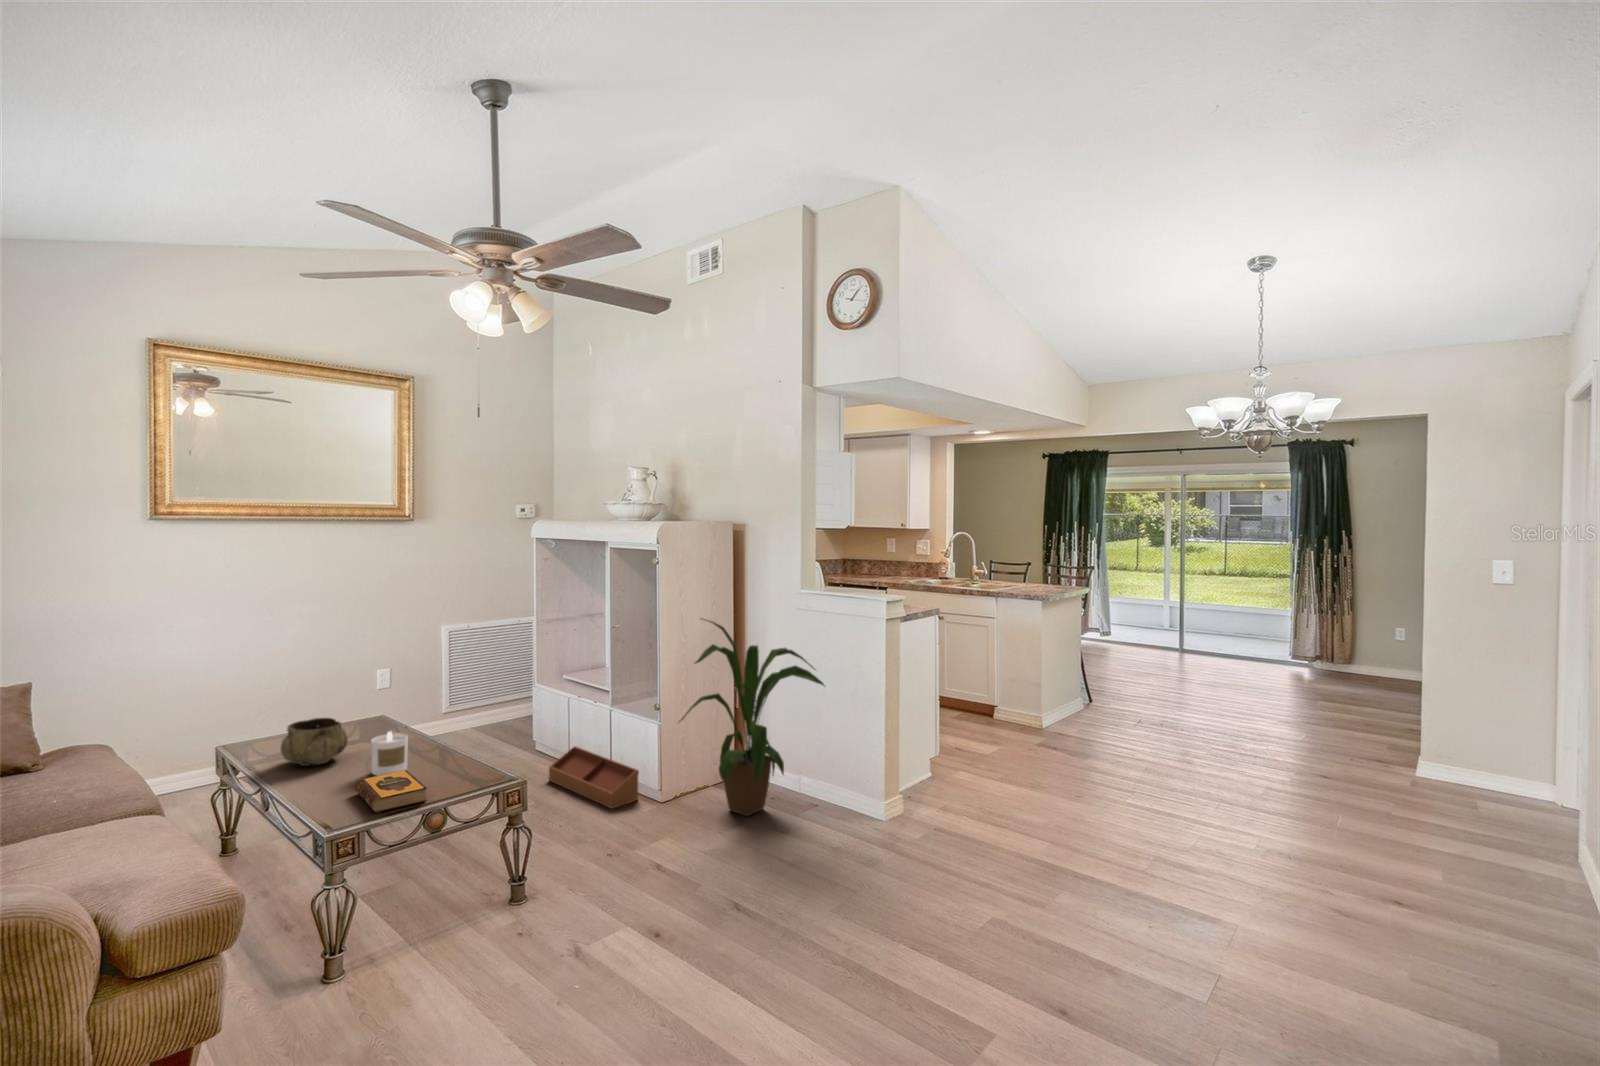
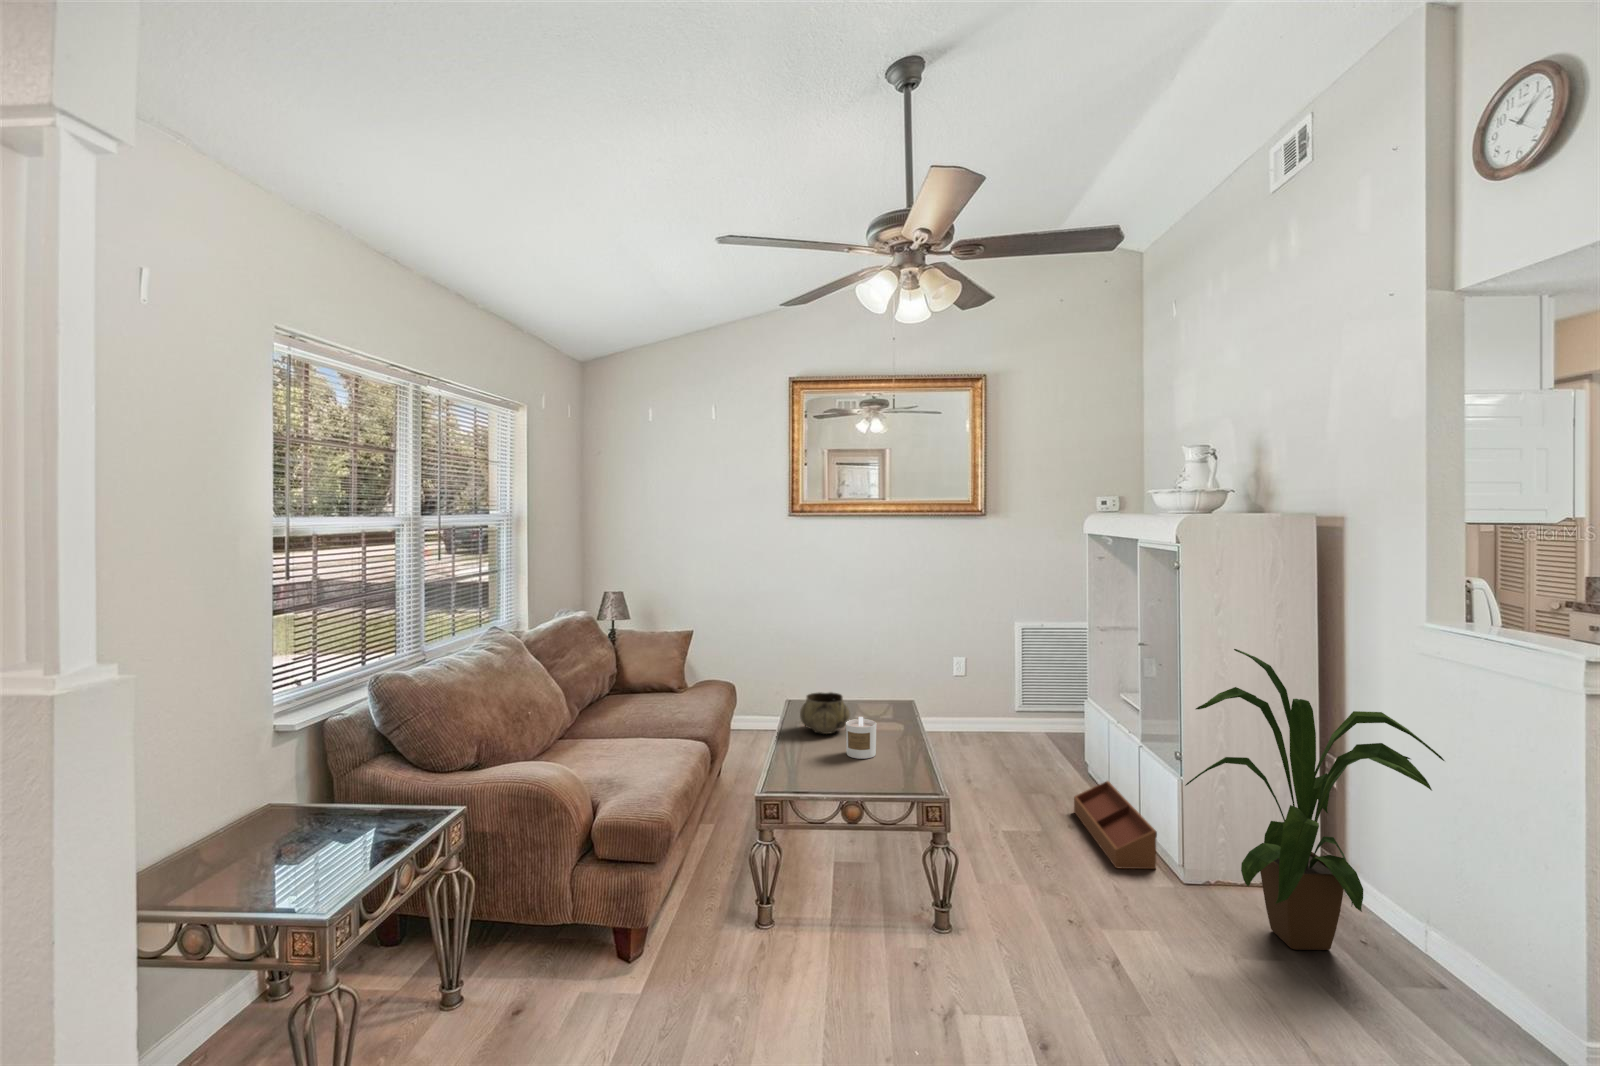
hardback book: present [354,770,427,813] -> none [805,754,859,791]

